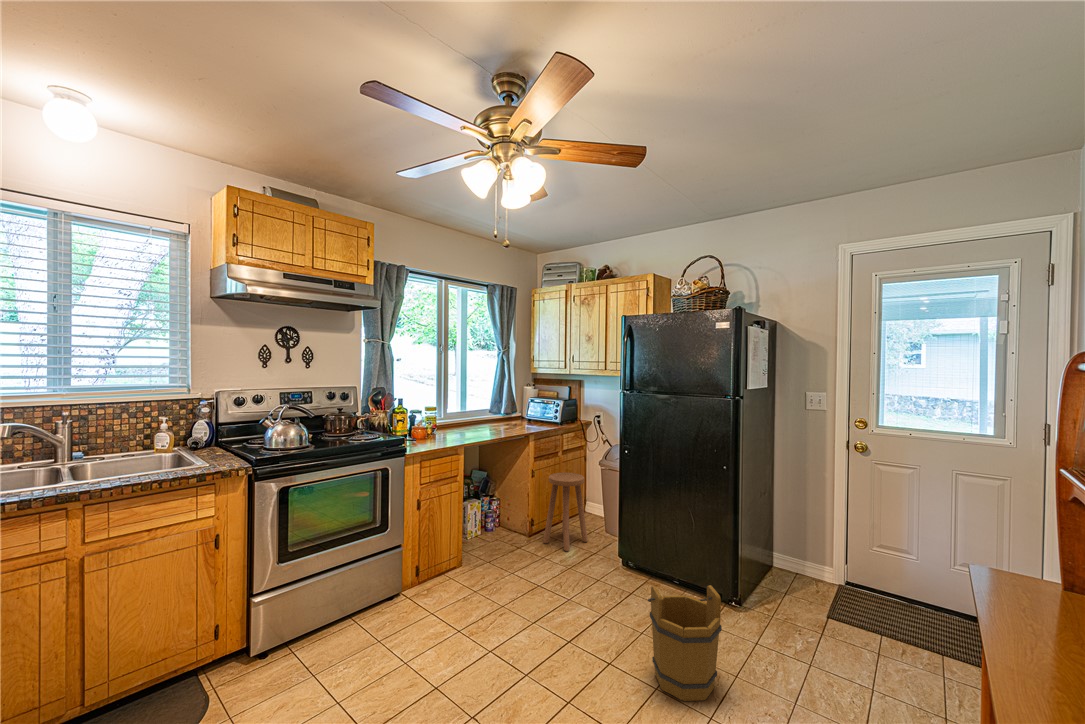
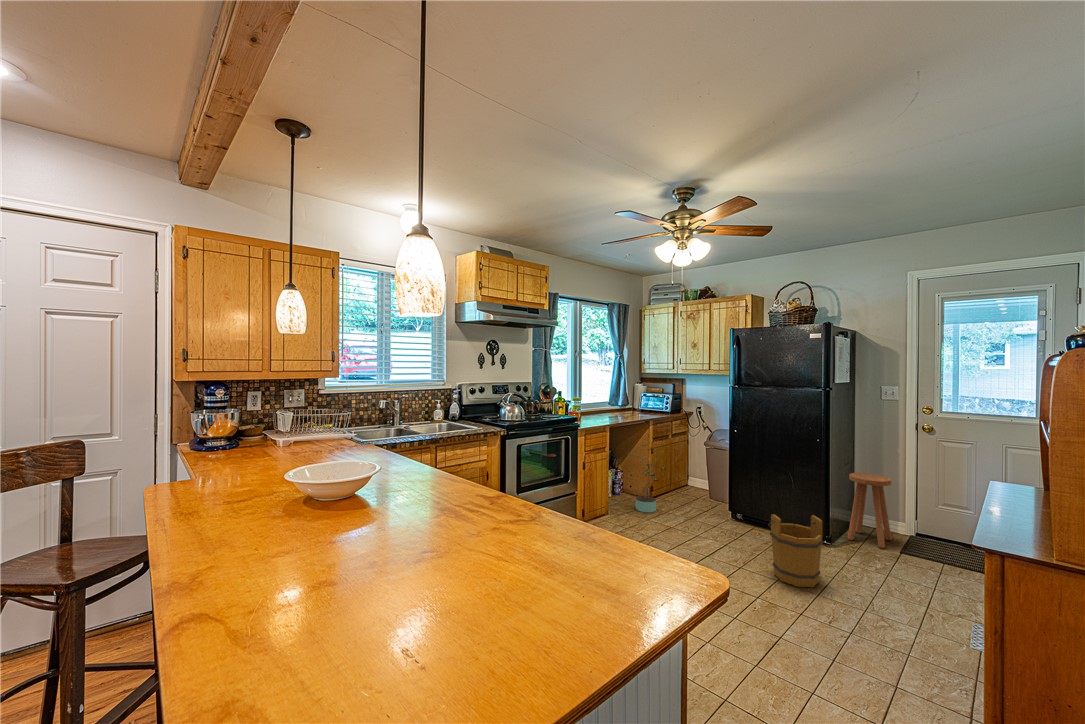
potted plant: none [489,468,538,562] -> present [627,444,666,512]
stool: present [543,472,588,551] -> present [848,473,892,548]

